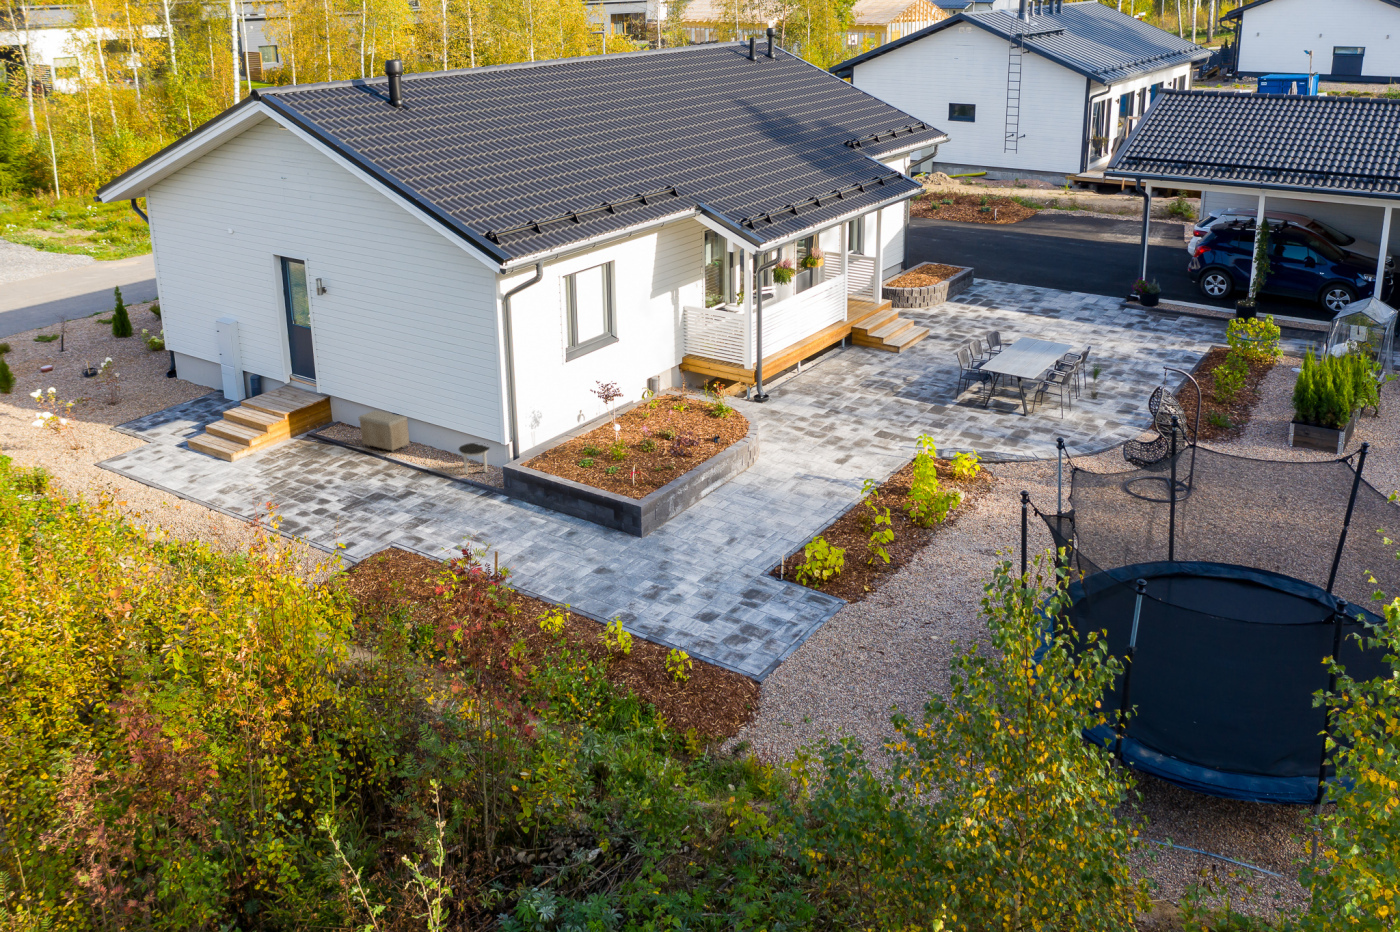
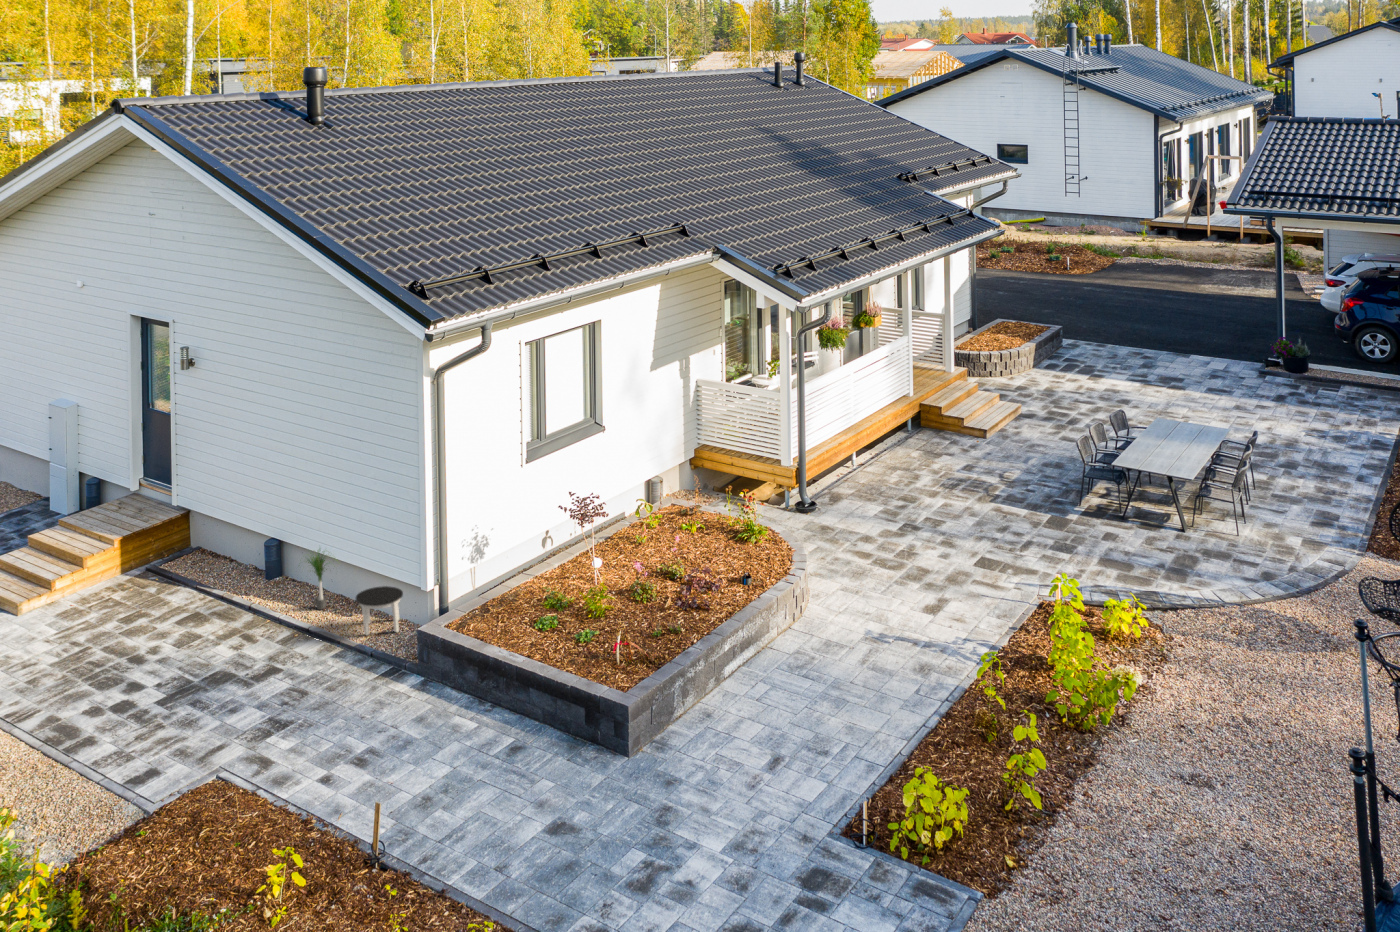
potted plant: present [1091,365,1102,399] -> present [307,551,327,610]
storage bench: present [359,411,409,452] -> none [216,535,292,598]

